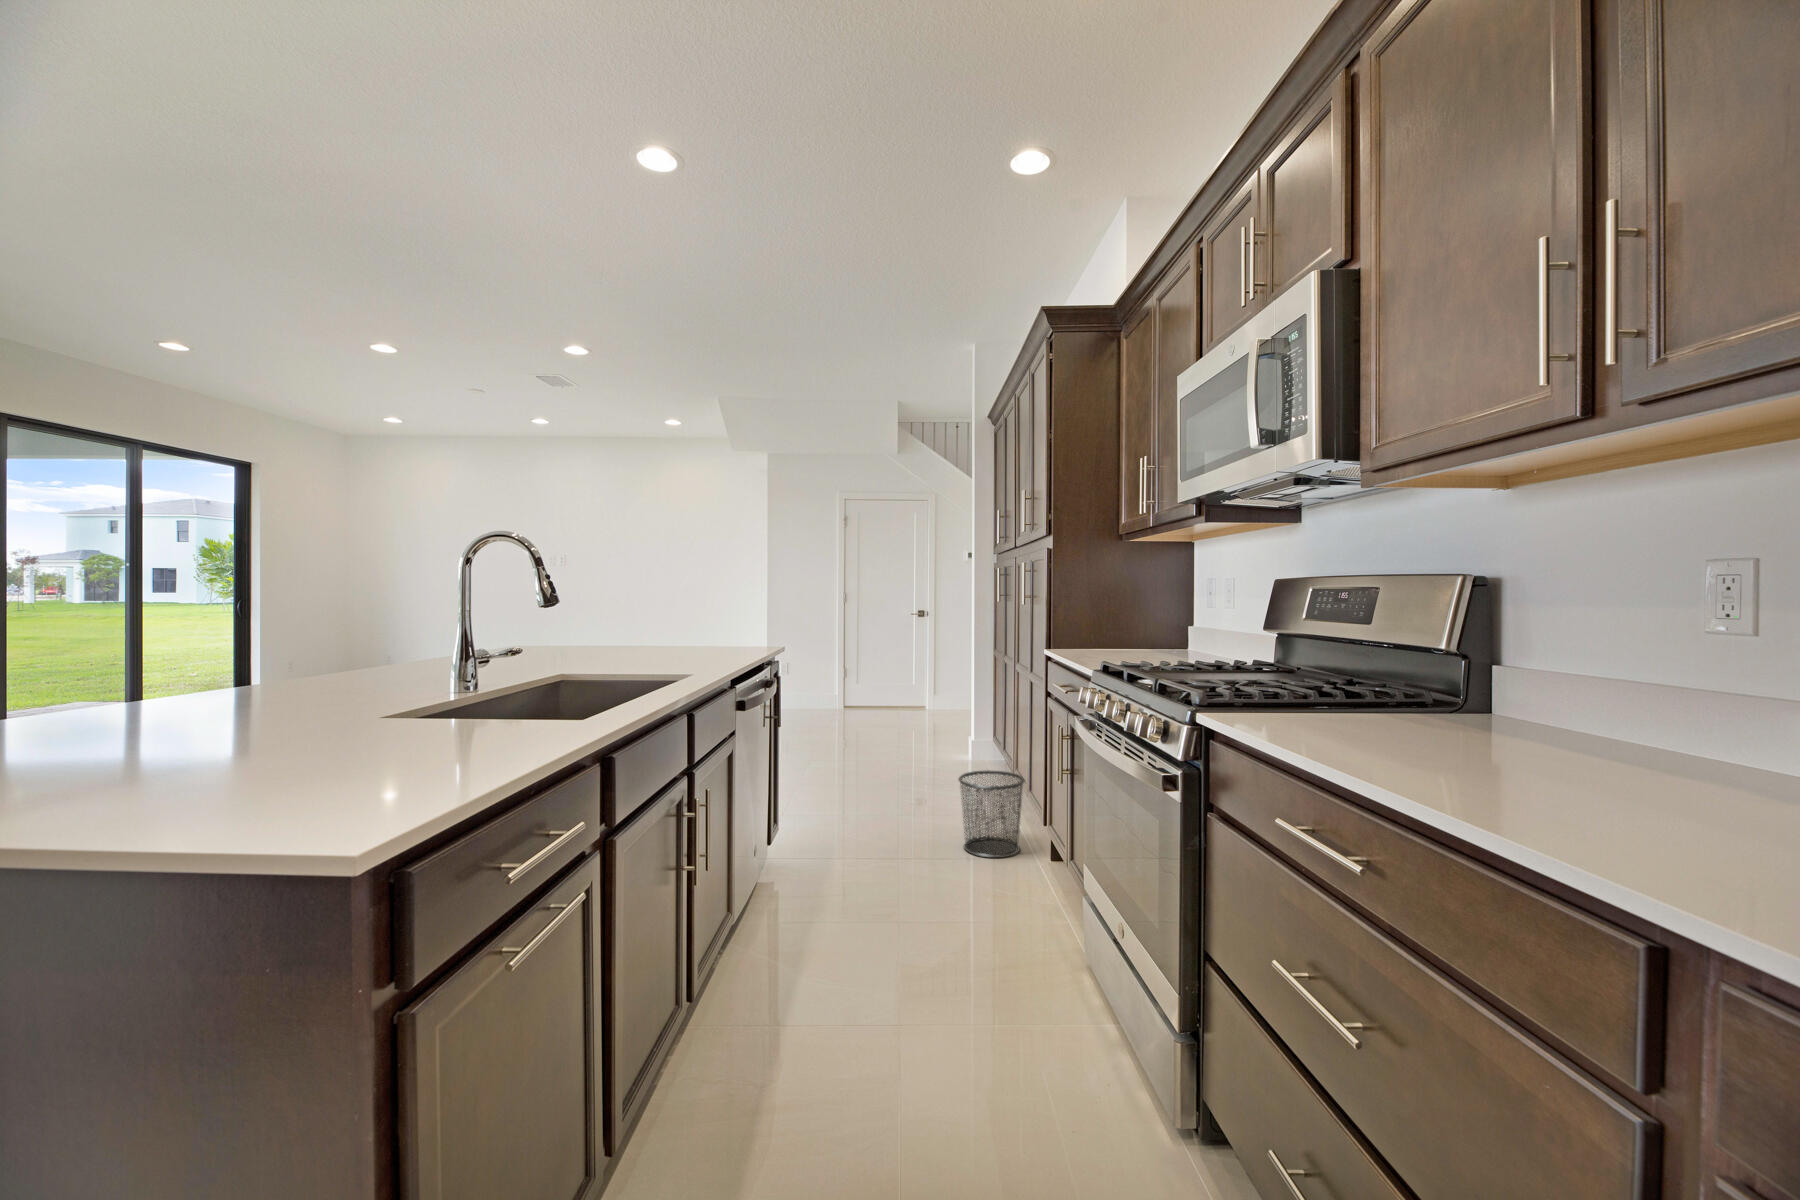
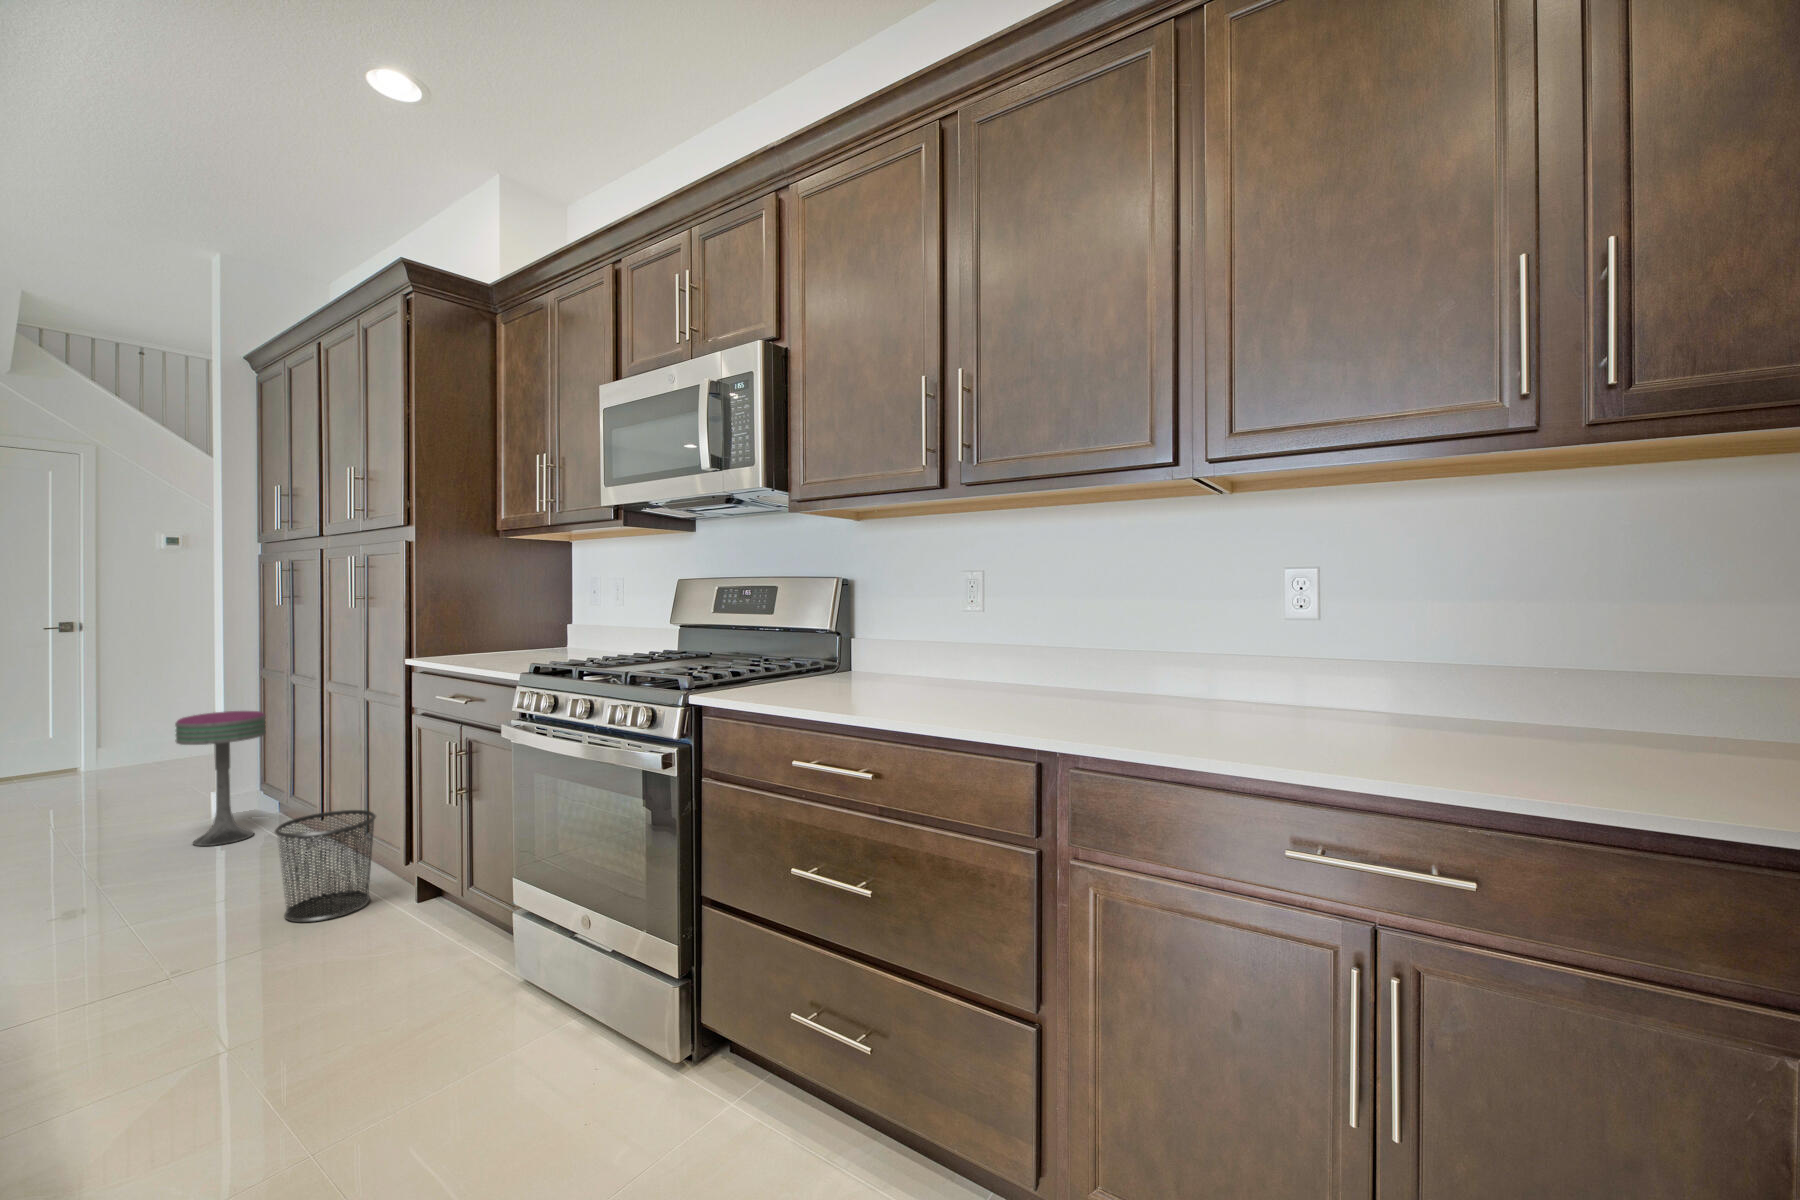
bar stool: none [937,682,987,781] -> present [175,711,266,846]

